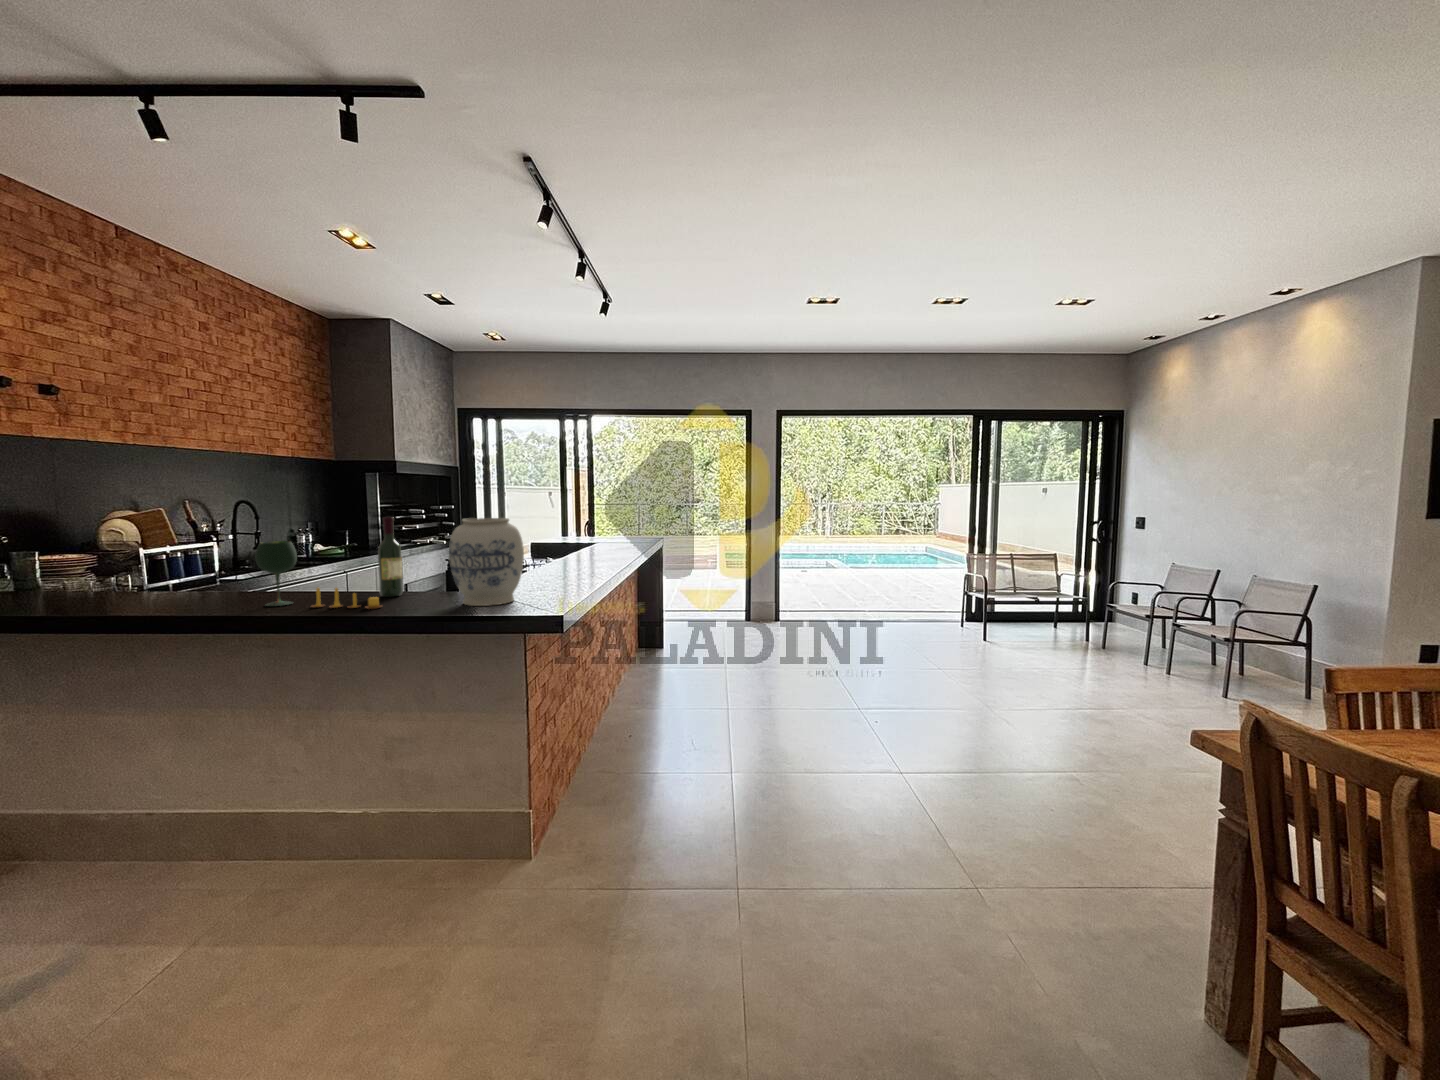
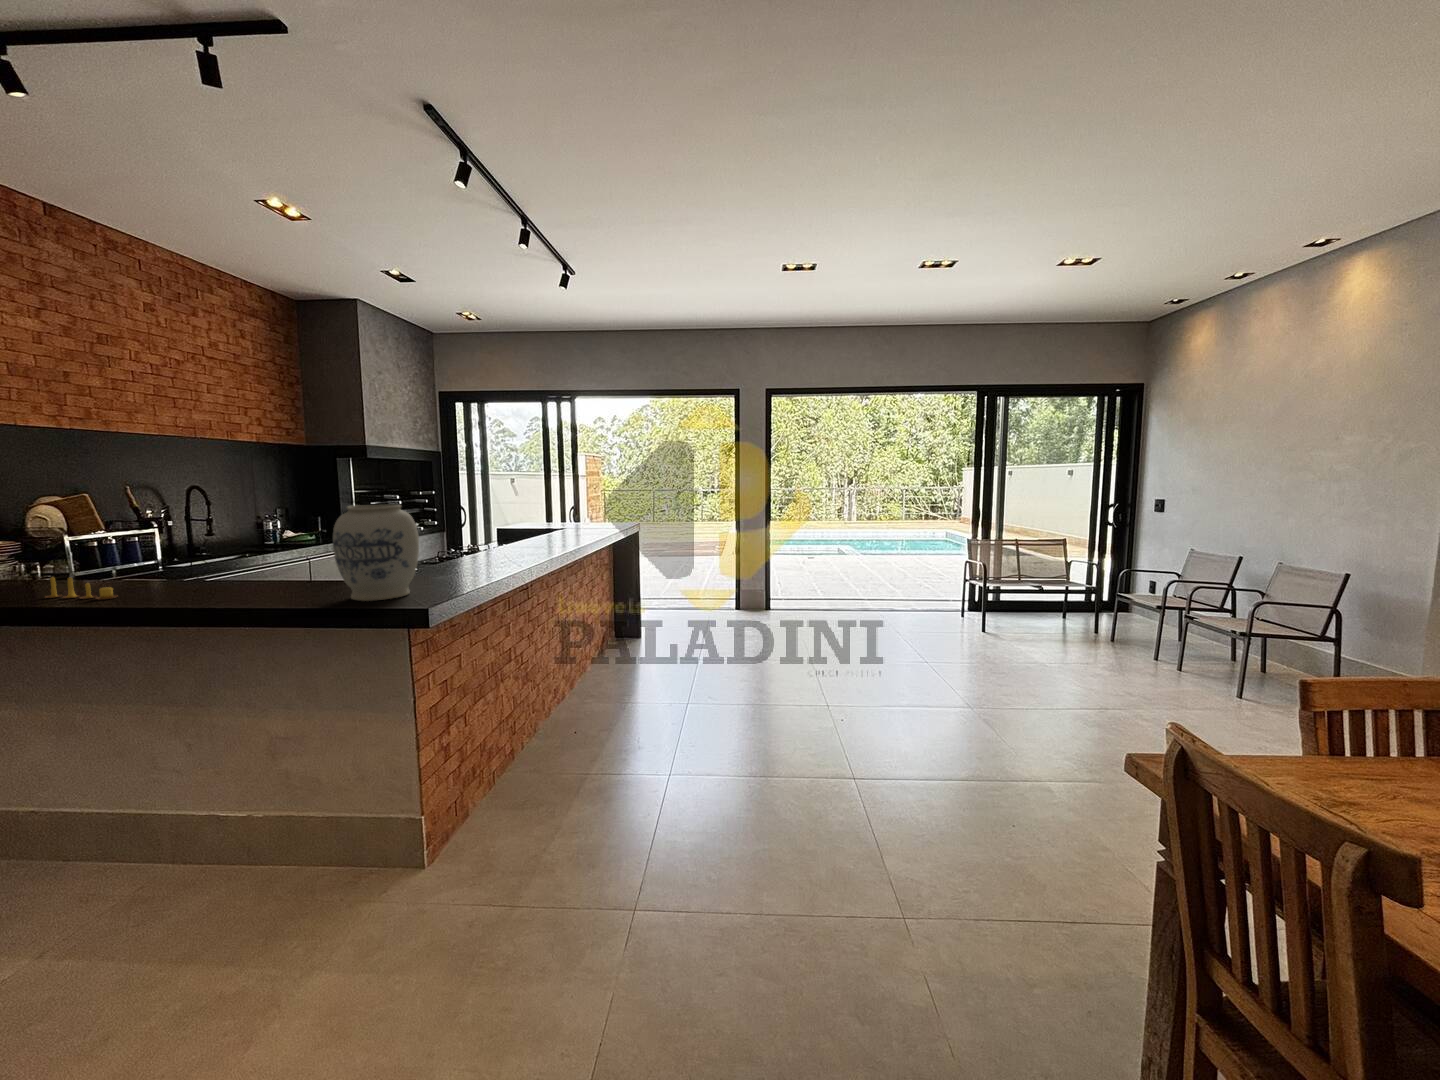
wine bottle: present [378,517,403,597] -> none [270,504,300,590]
wine glass: present [255,541,297,606] -> none [129,530,177,600]
candle: present [312,587,382,609] -> present [46,577,117,600]

